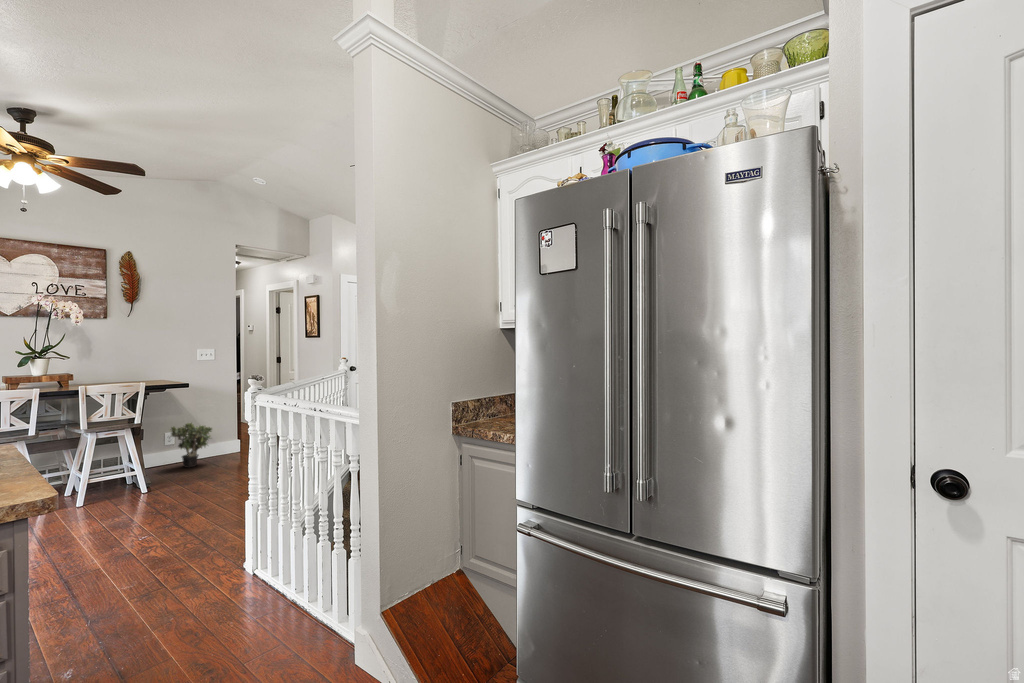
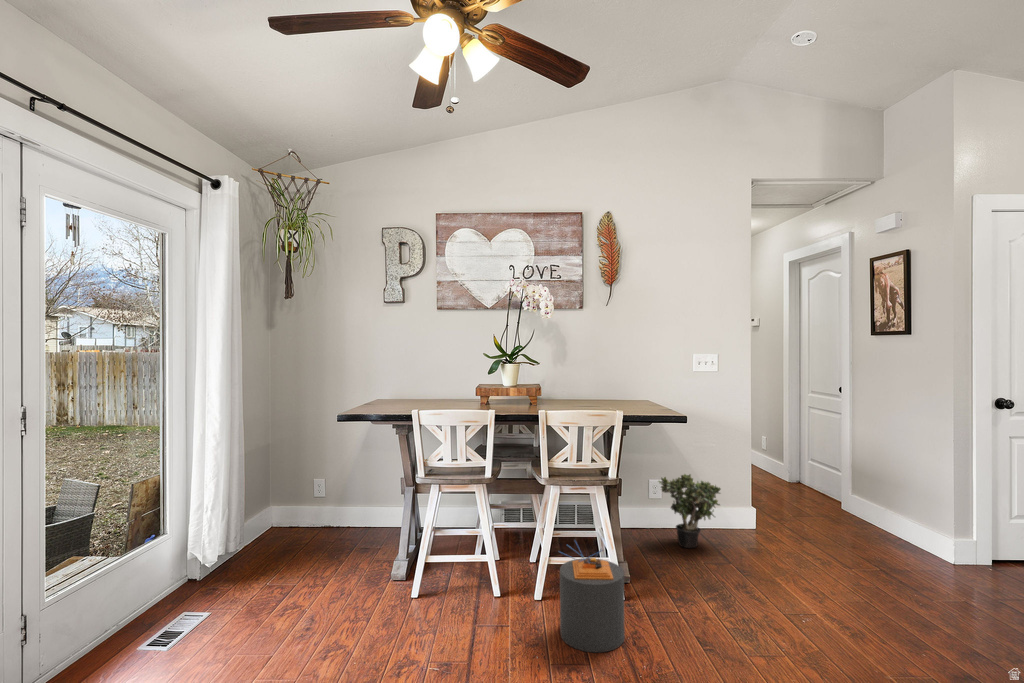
trash can: none [99,456,149,514] -> present [560,541,625,652]

